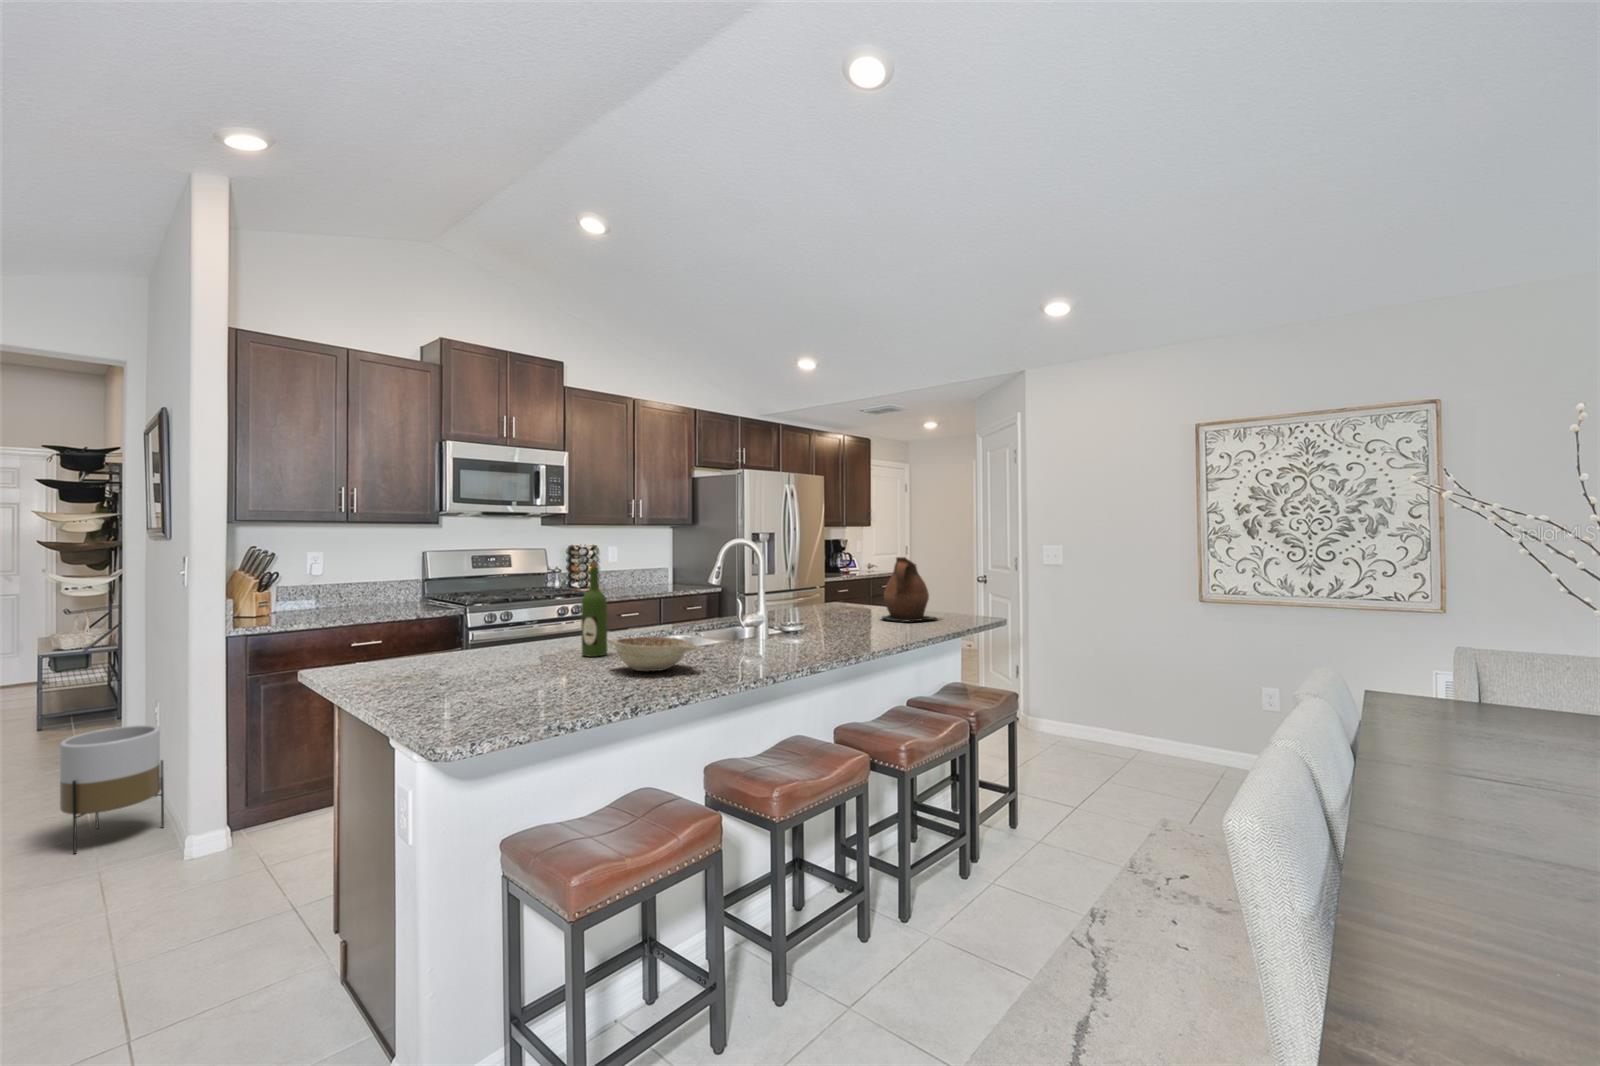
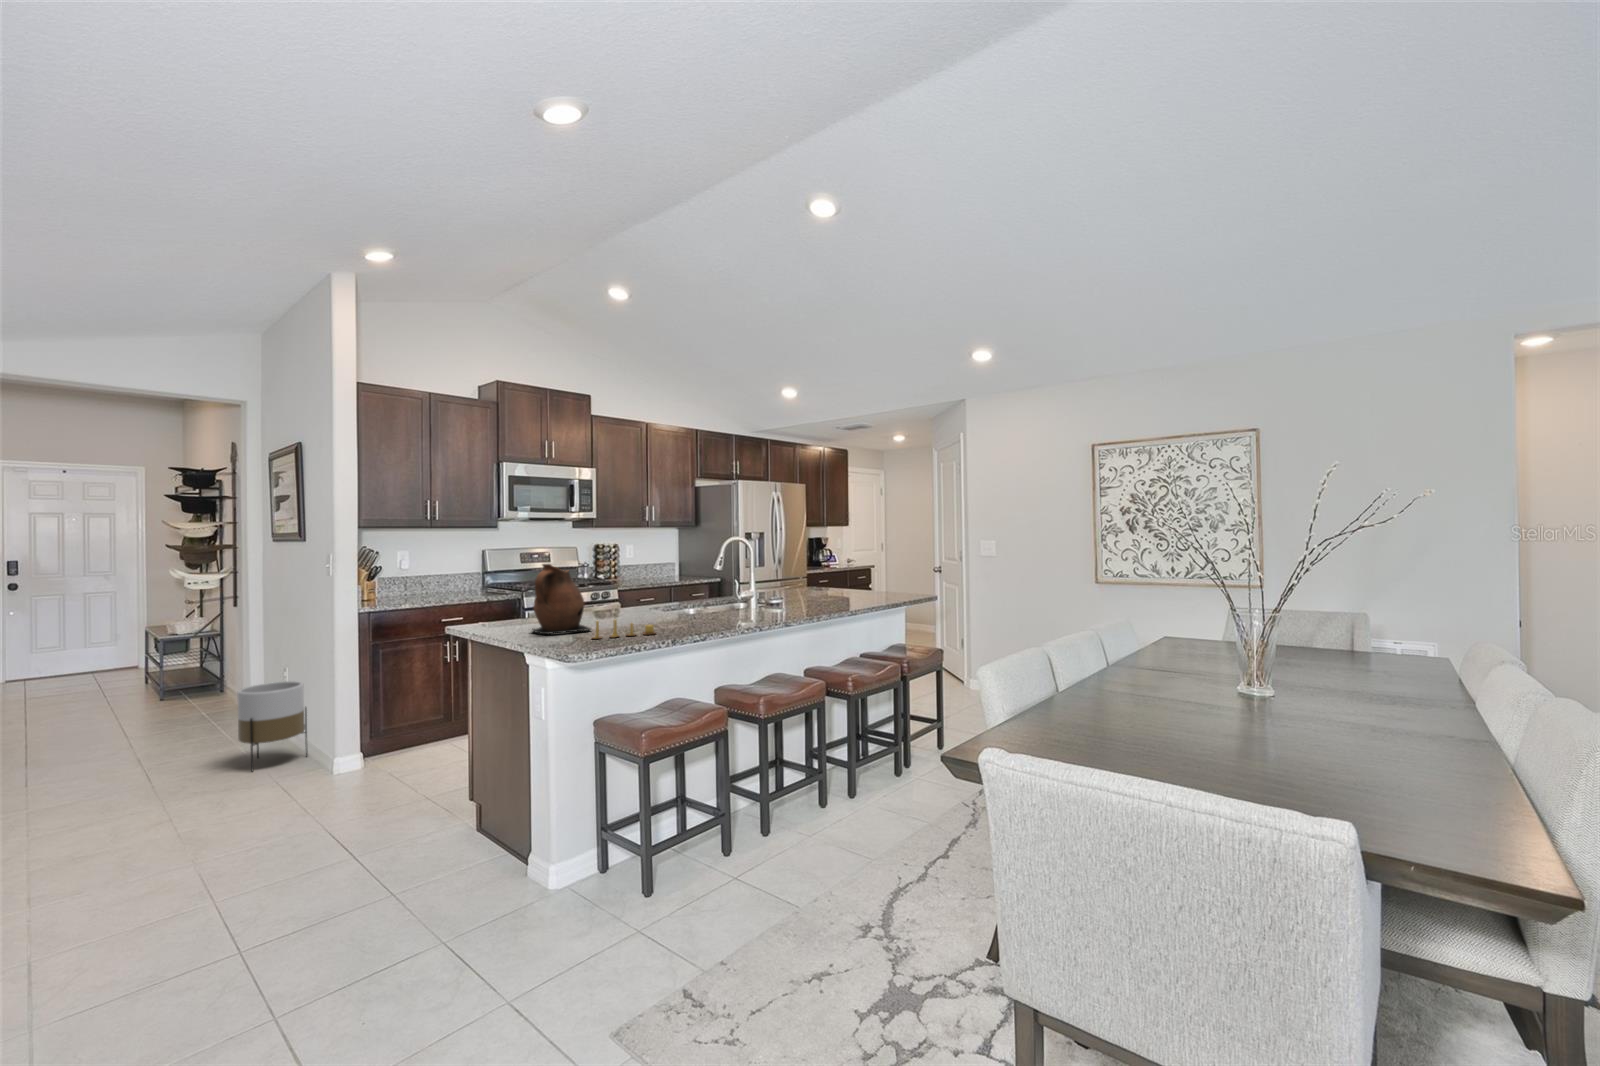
ceramic pitcher: present [882,557,936,622] -> present [532,564,590,634]
wine bottle: present [581,562,607,657] -> none [629,554,647,618]
decorative bowl: present [606,637,697,671] -> none [650,603,710,624]
candle: none [494,670,607,708] -> present [592,620,655,639]

